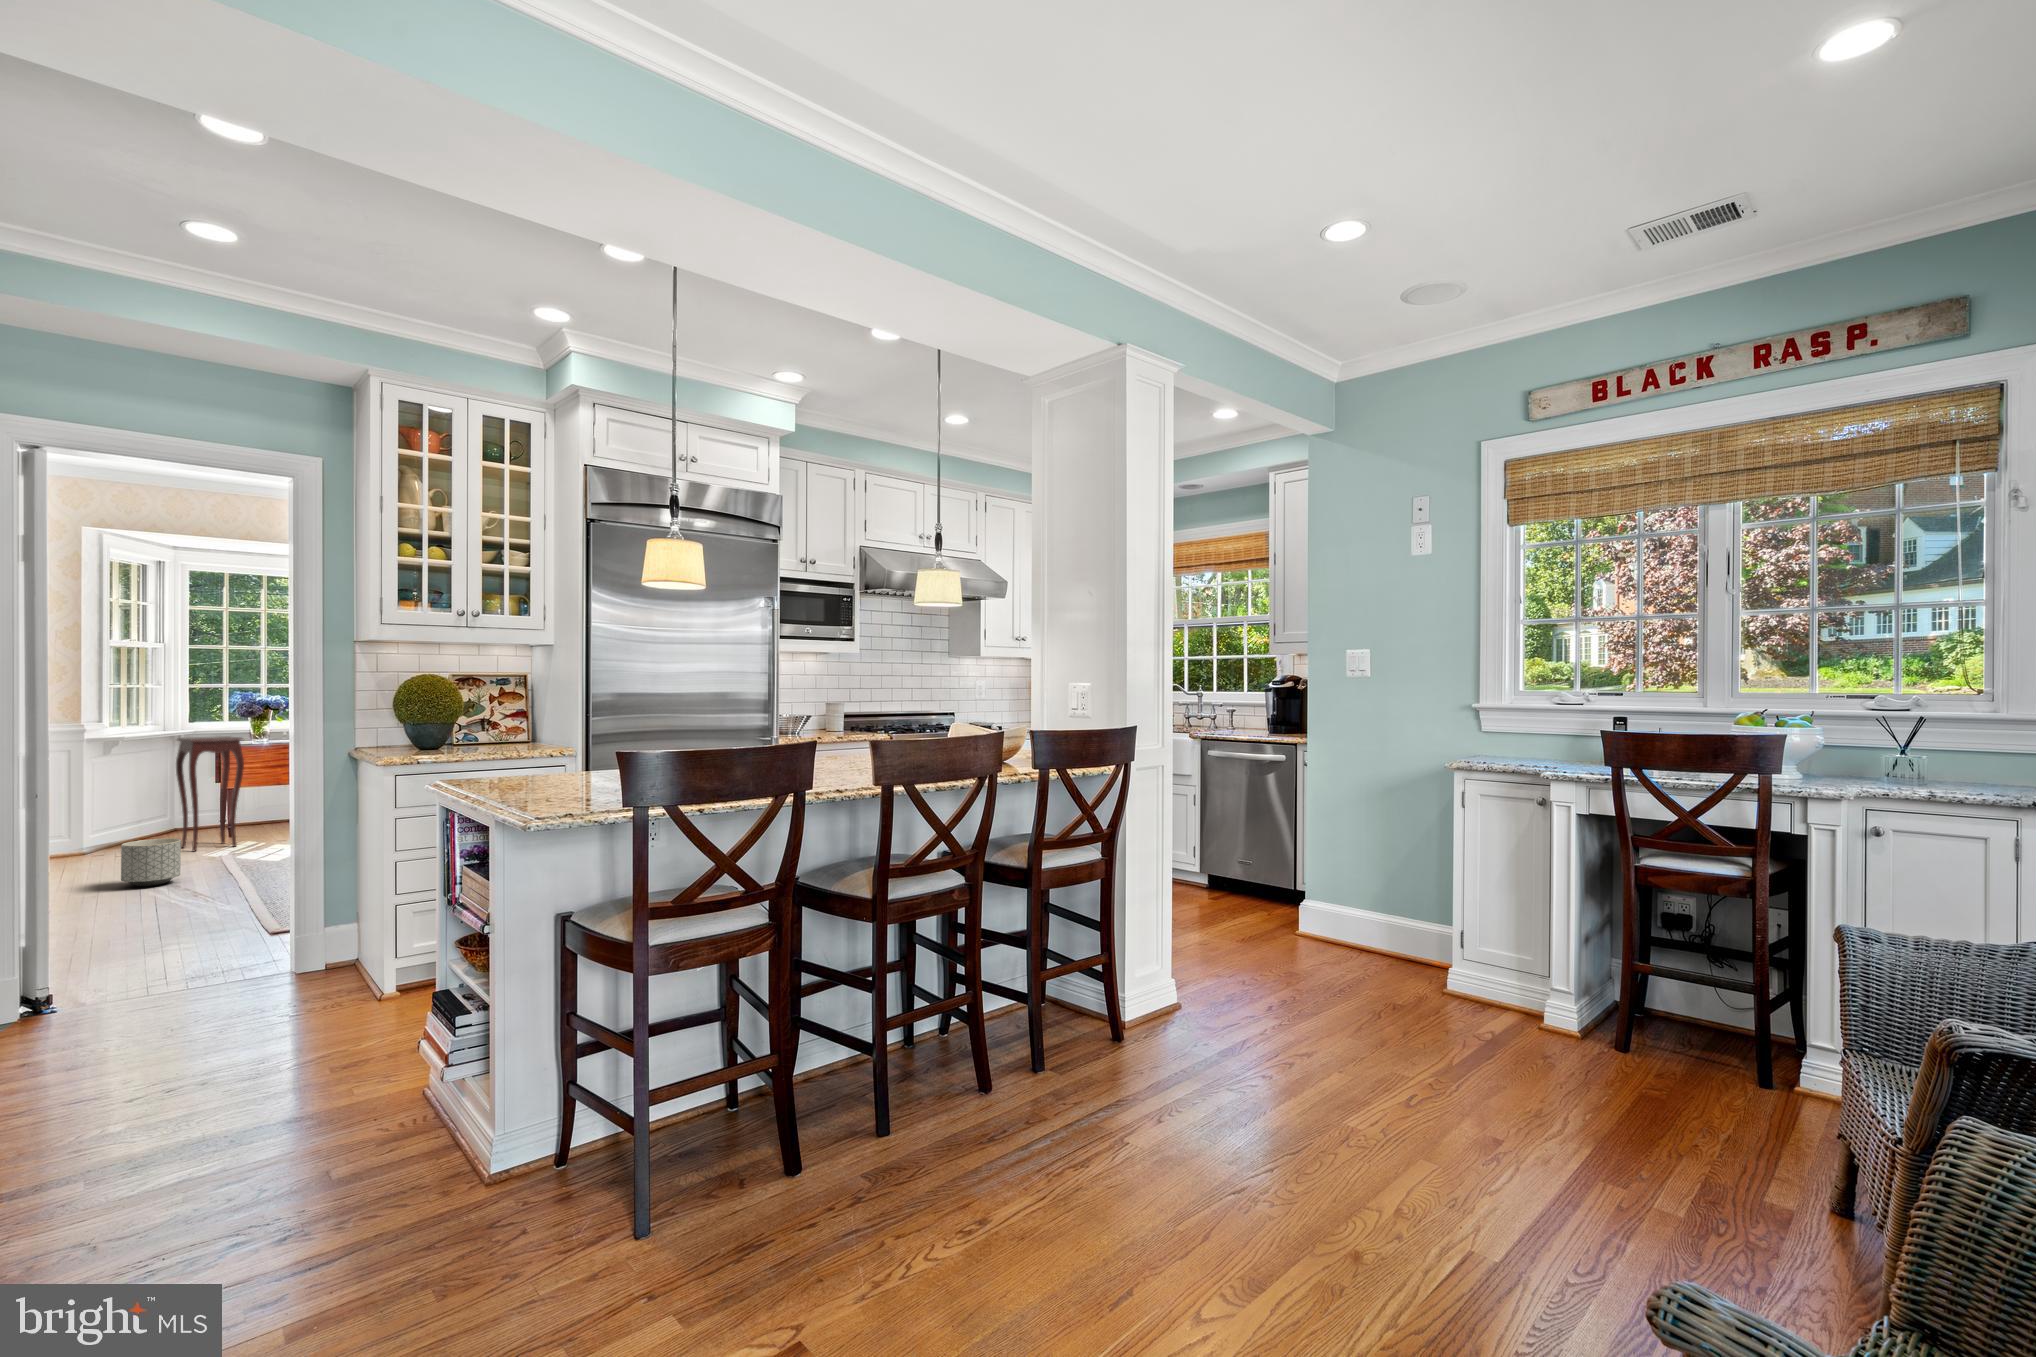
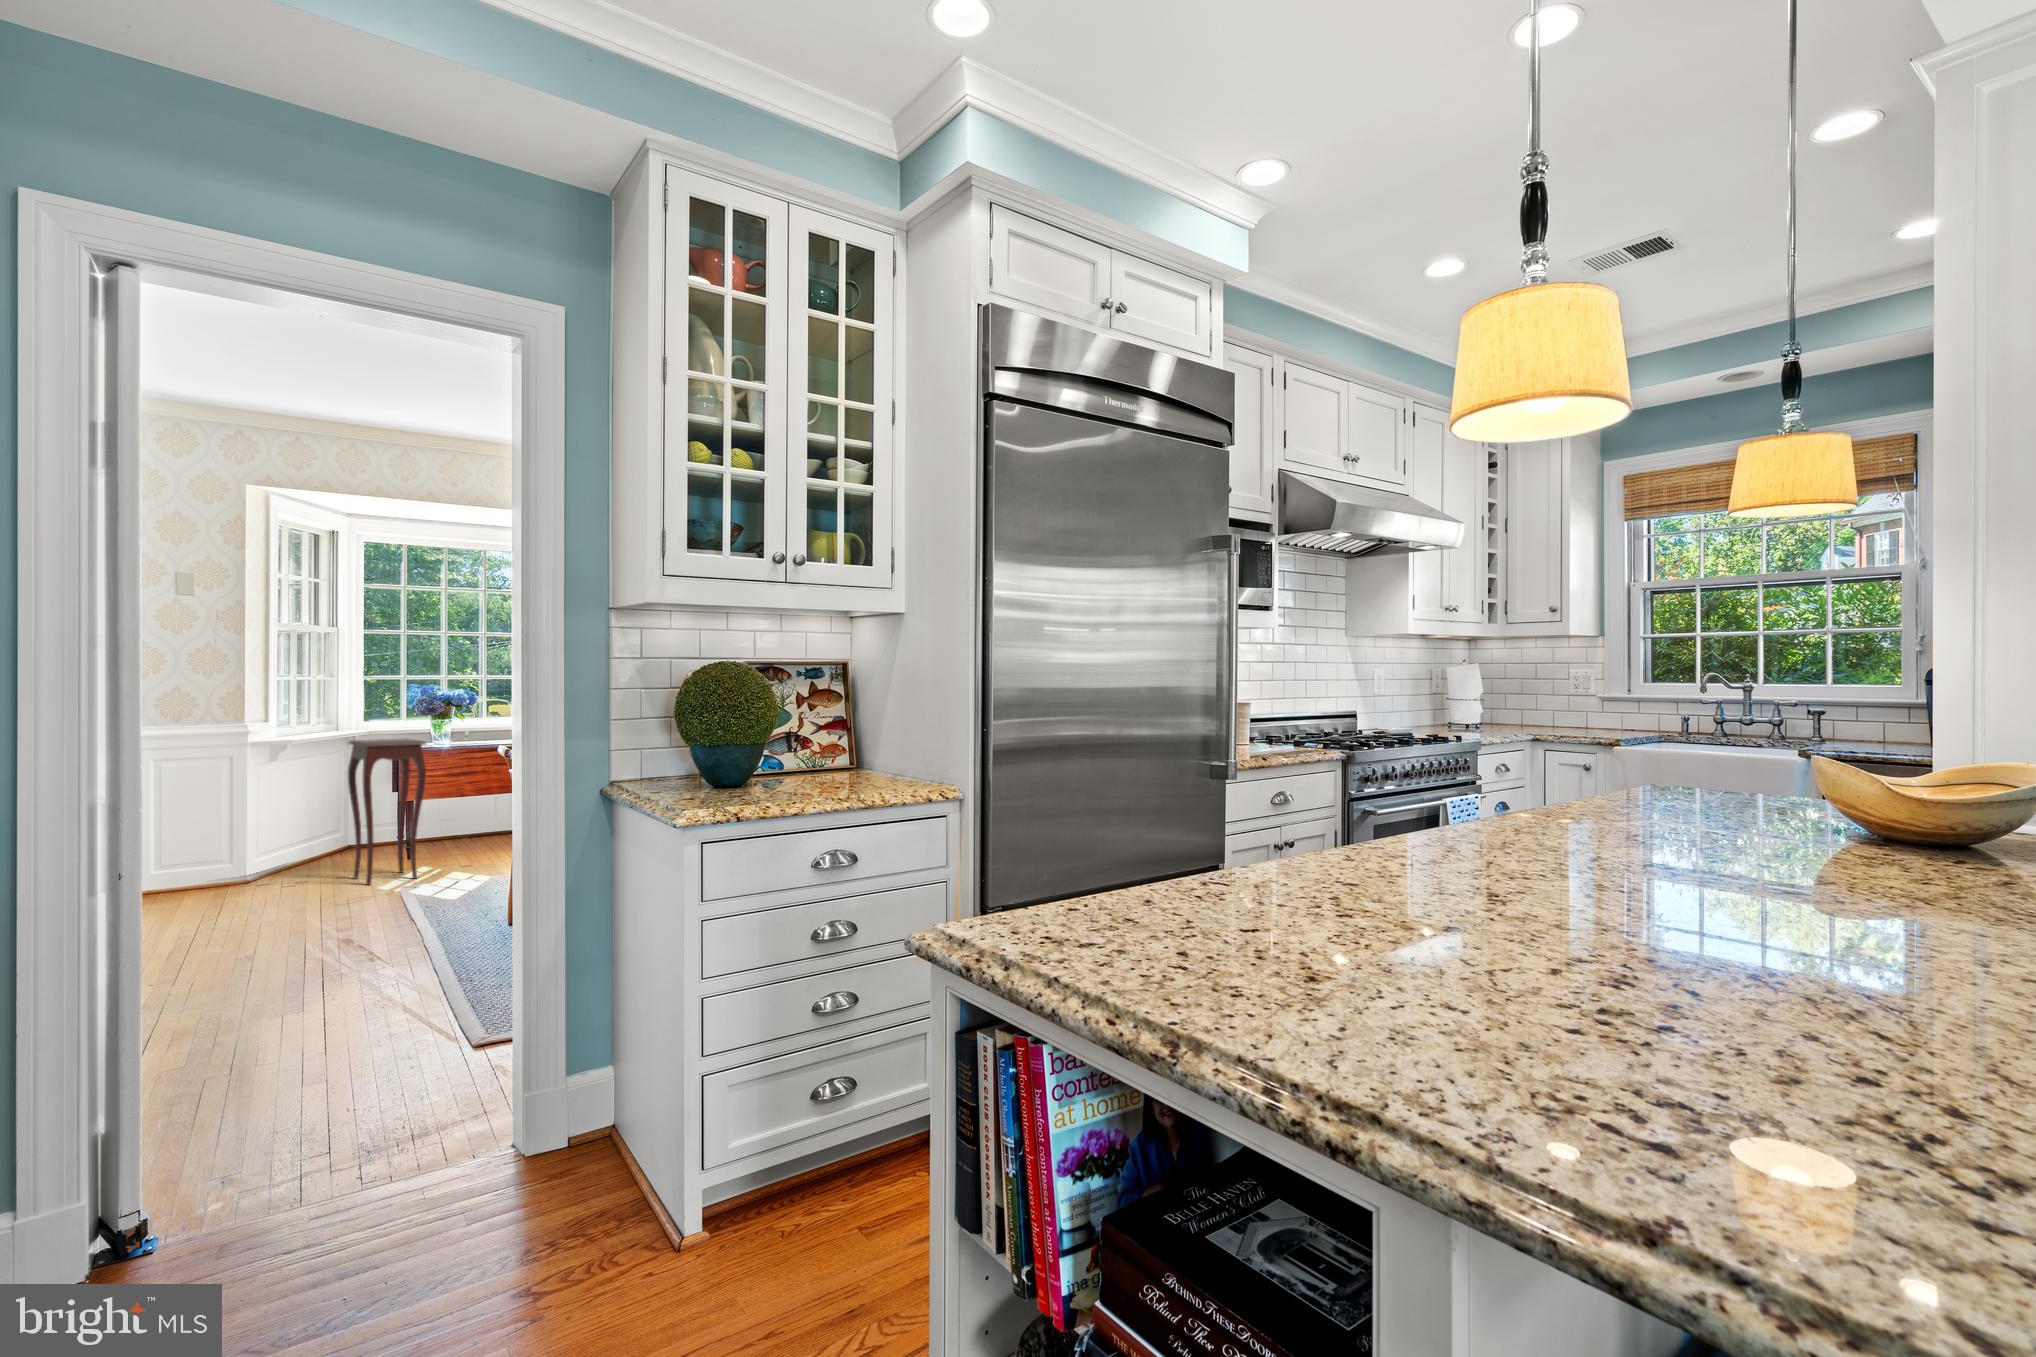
planter: present [121,839,181,886] -> none [279,879,352,945]

